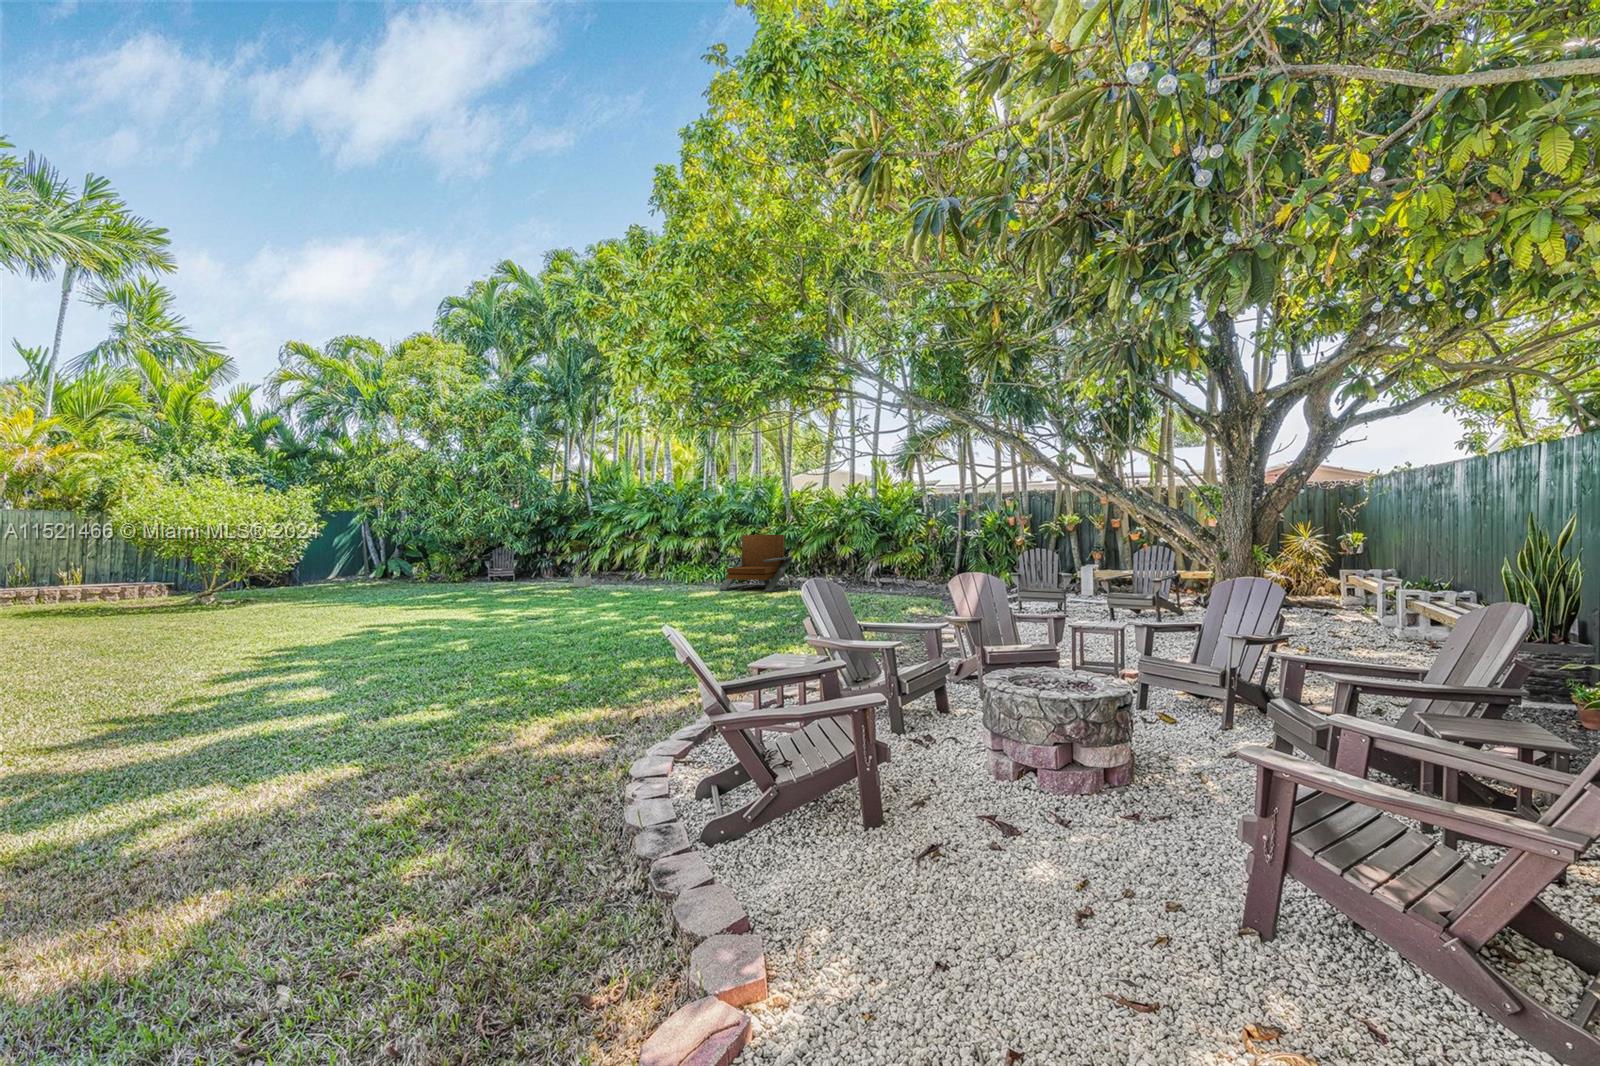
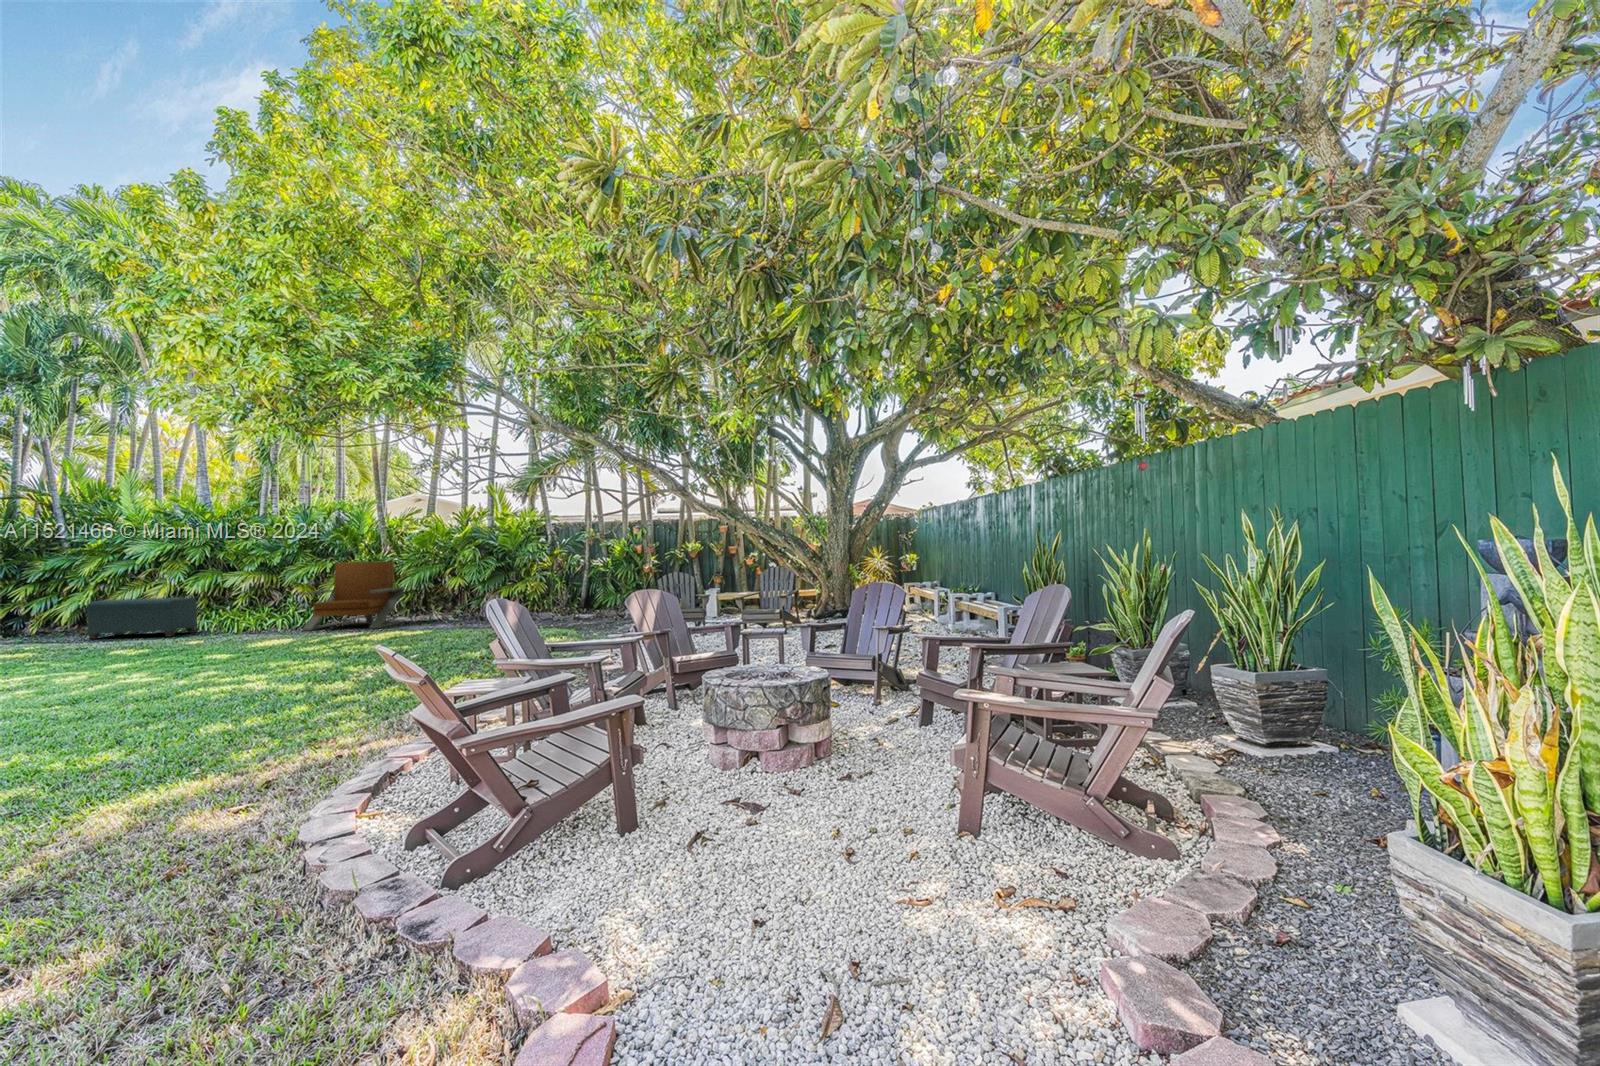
potted tree: present [568,540,591,587] -> none [31,572,75,641]
bench: none [596,560,657,589] -> present [87,597,197,639]

